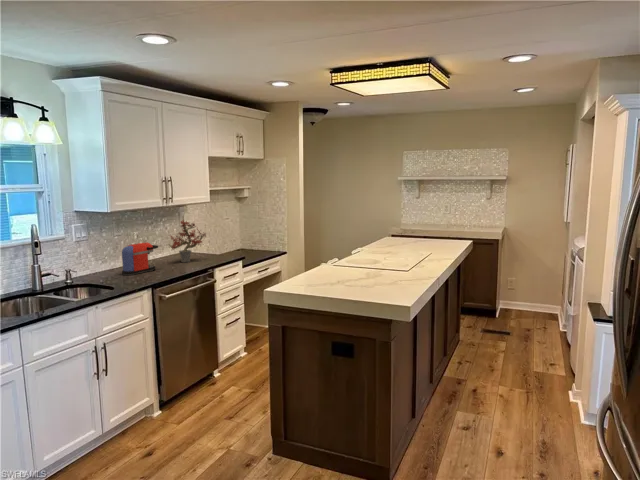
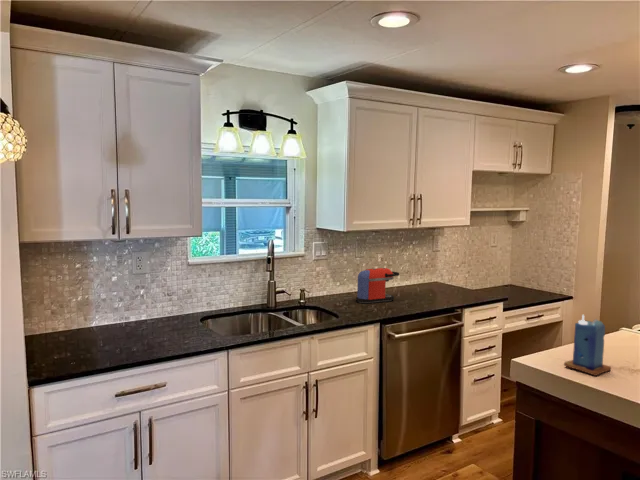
potted plant: present [170,217,206,262] -> none [410,236,461,296]
candle: none [296,254,322,291] -> present [564,315,611,376]

